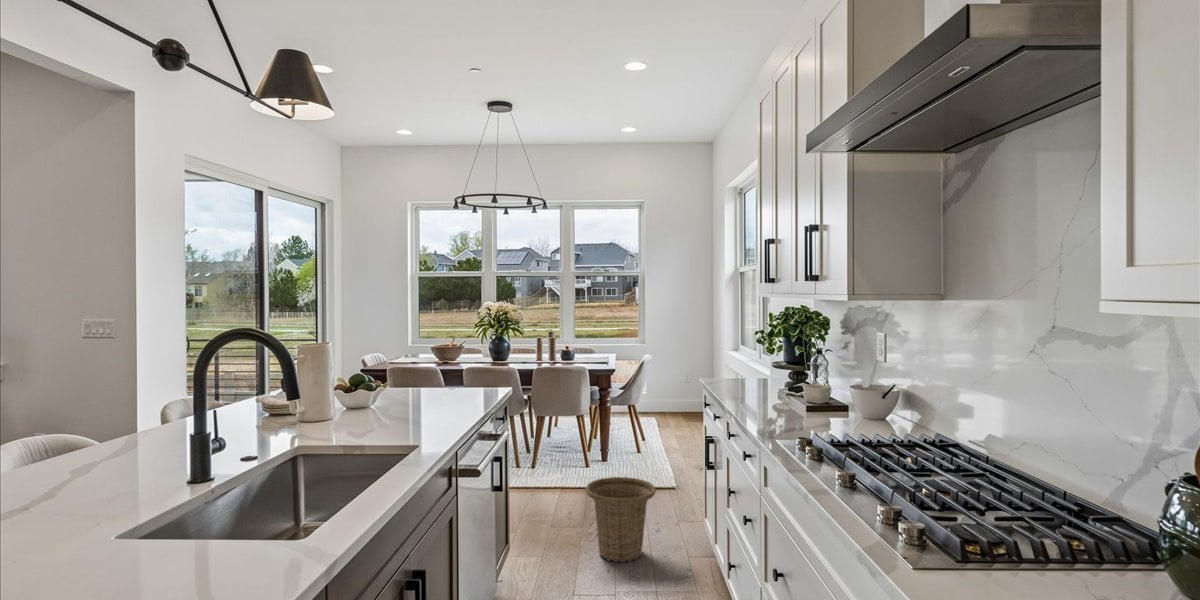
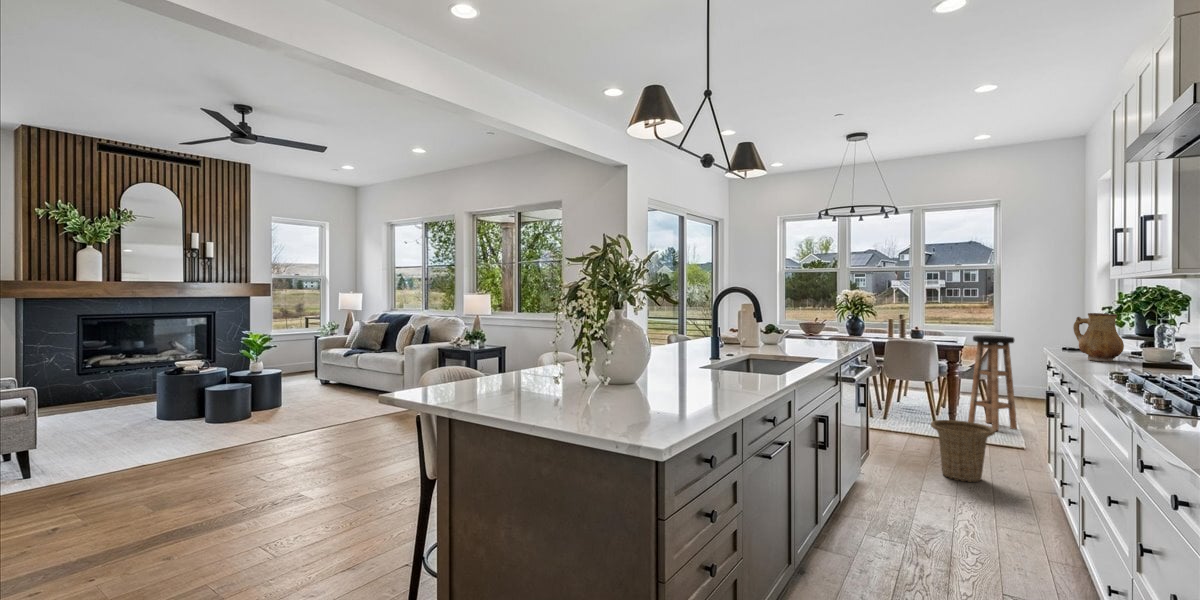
ceramic pitcher: none [736,341,783,400] -> present [1073,313,1124,361]
bar stool: none [621,354,667,466] -> present [968,335,1017,431]

